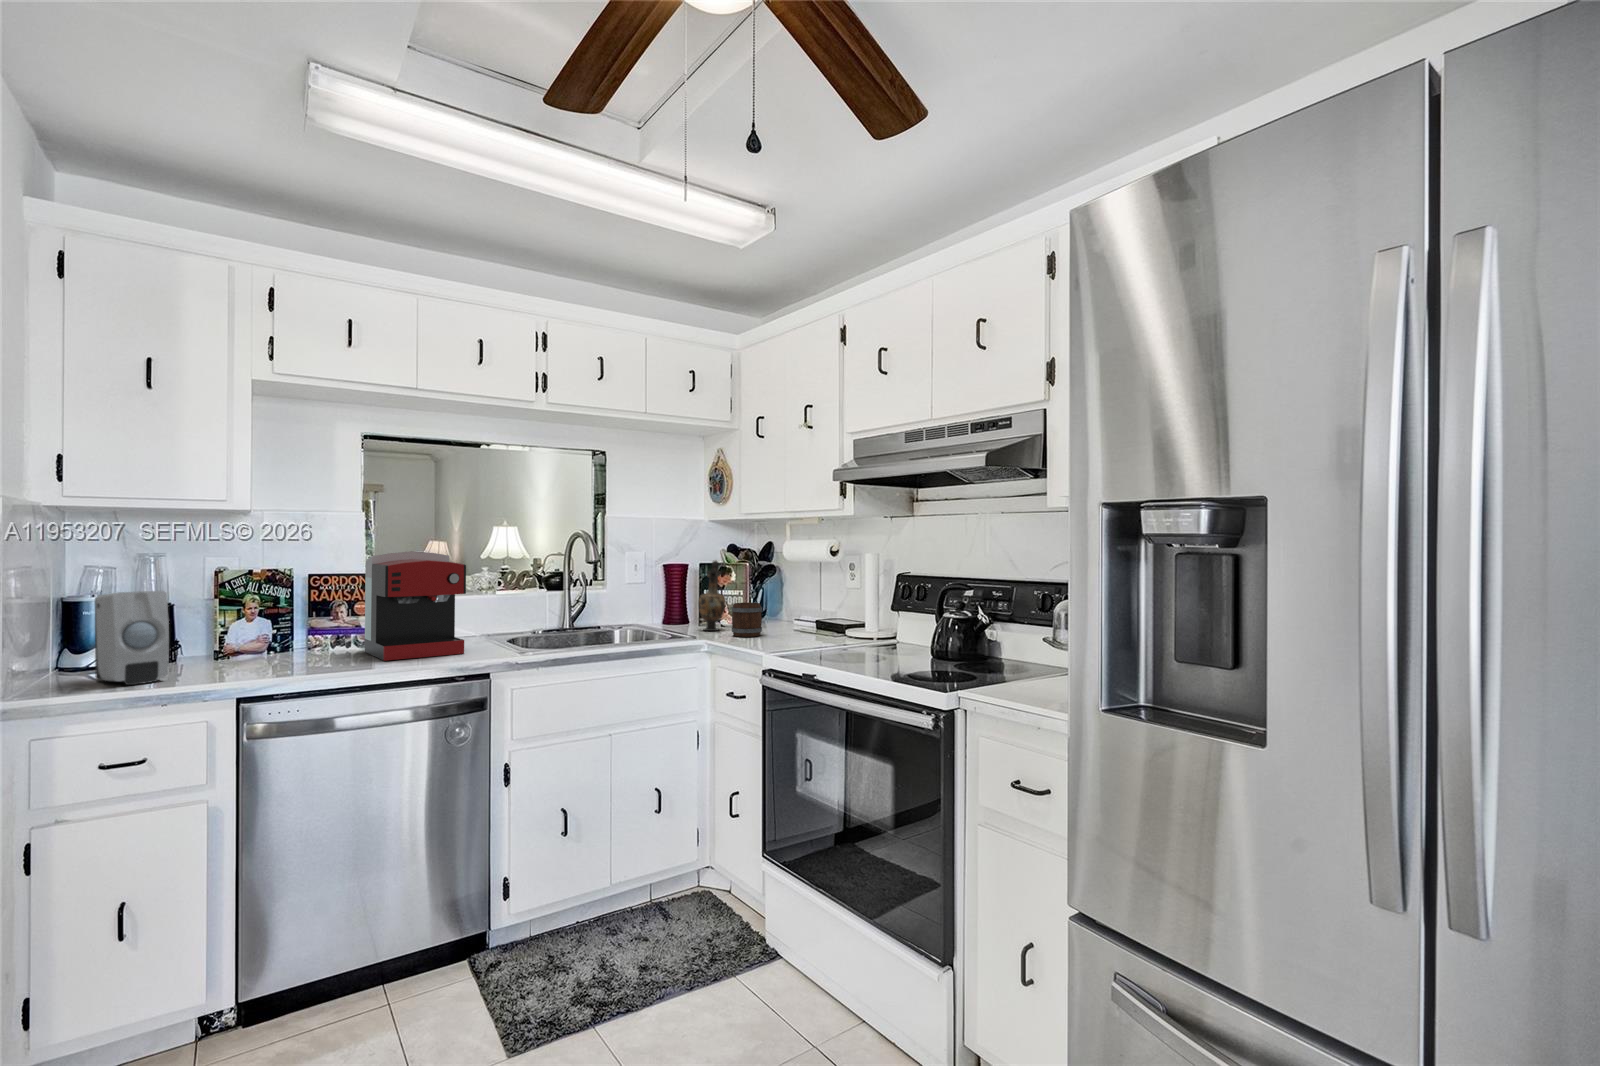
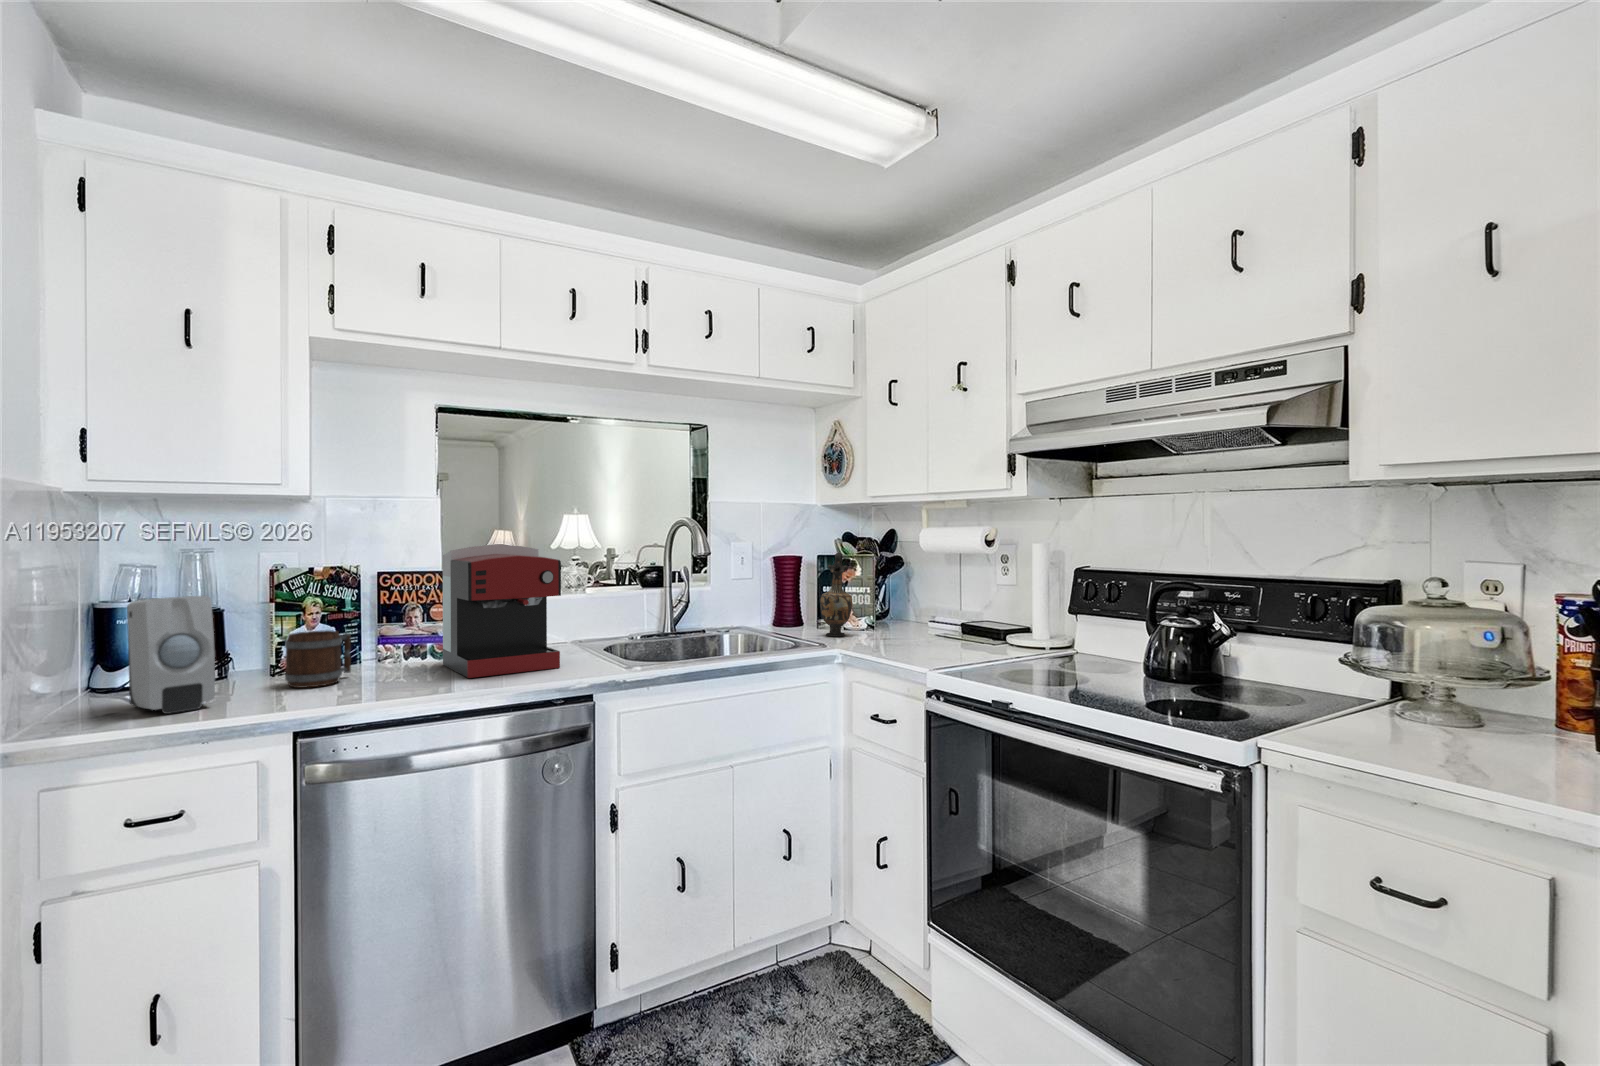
mug: present [732,602,762,637] -> present [285,630,351,688]

